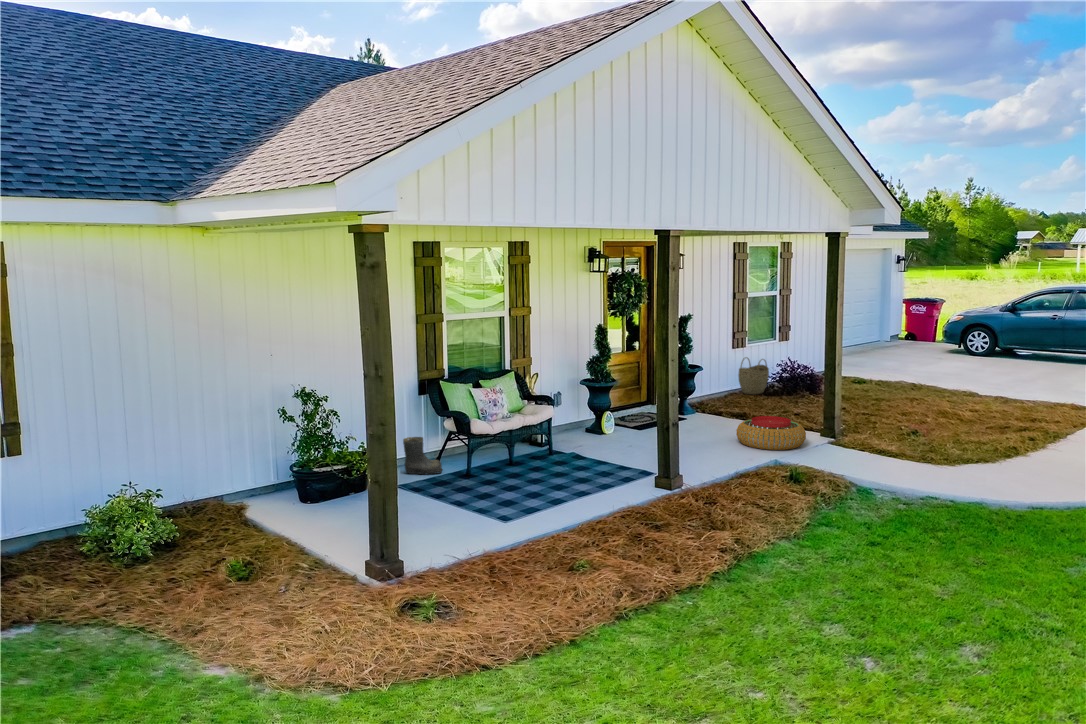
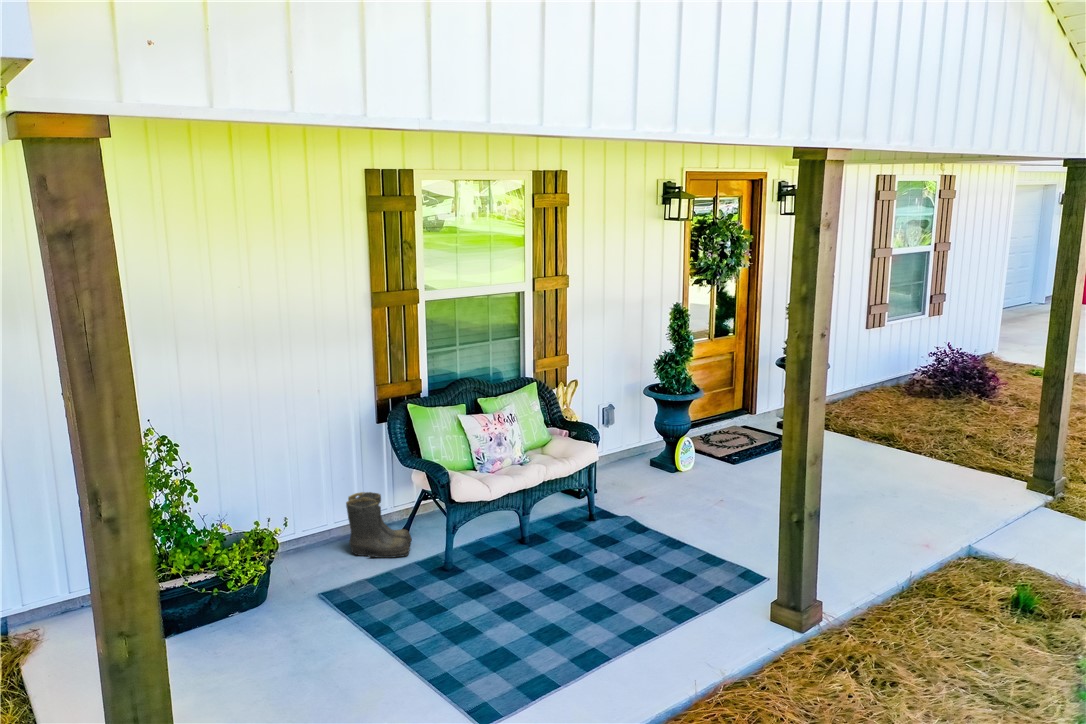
woven basket: present [738,358,769,395] -> none [873,341,918,396]
pouf: present [736,416,806,450] -> none [892,457,1014,521]

